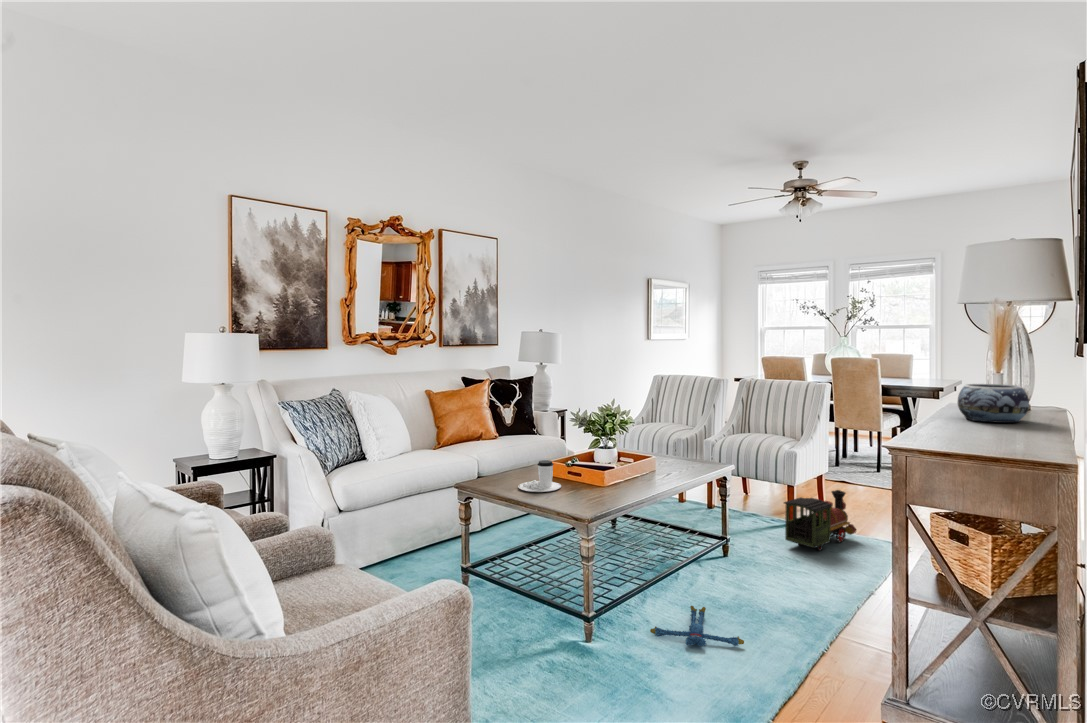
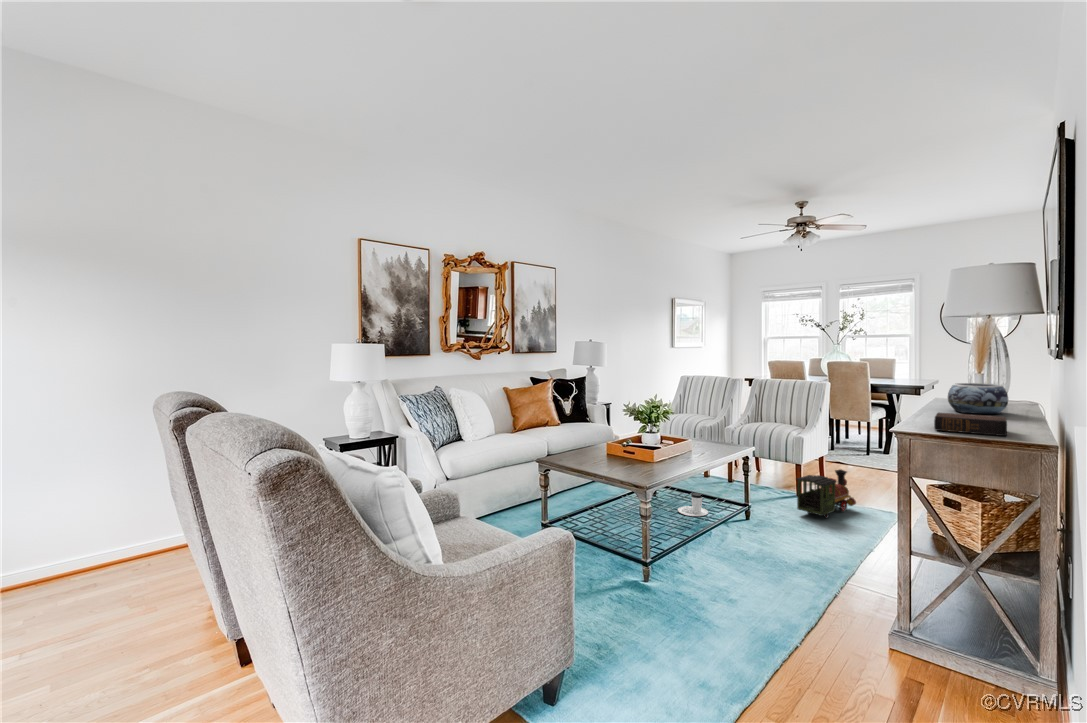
book: none [936,421,1023,452] -> present [934,412,1007,436]
coffee cup: present [518,460,561,492] -> present [678,493,708,516]
plush toy: present [650,606,744,646] -> none [696,558,772,589]

